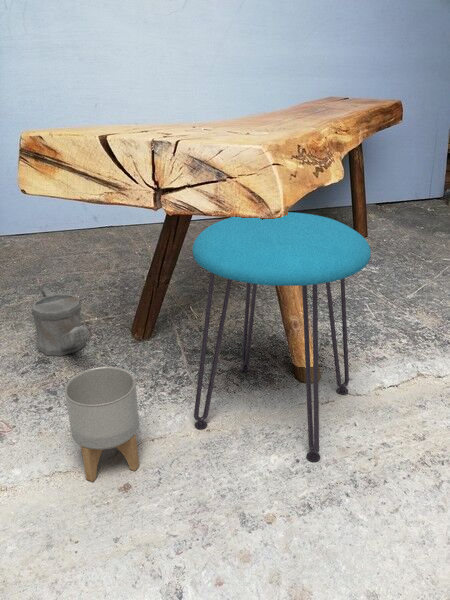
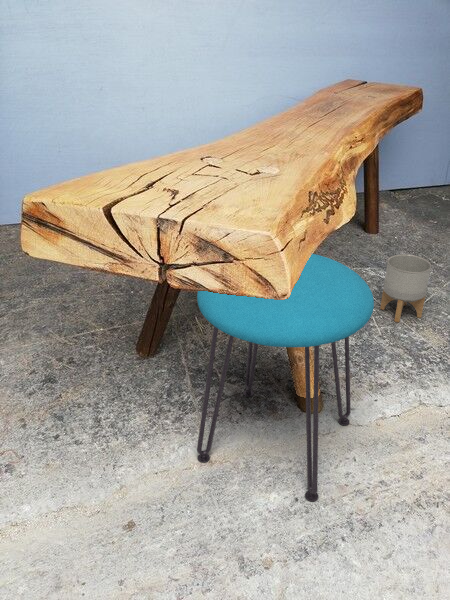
watering can: present [31,288,89,356] -> none [36,302,94,374]
planter: present [65,367,139,482] -> present [380,254,431,322]

